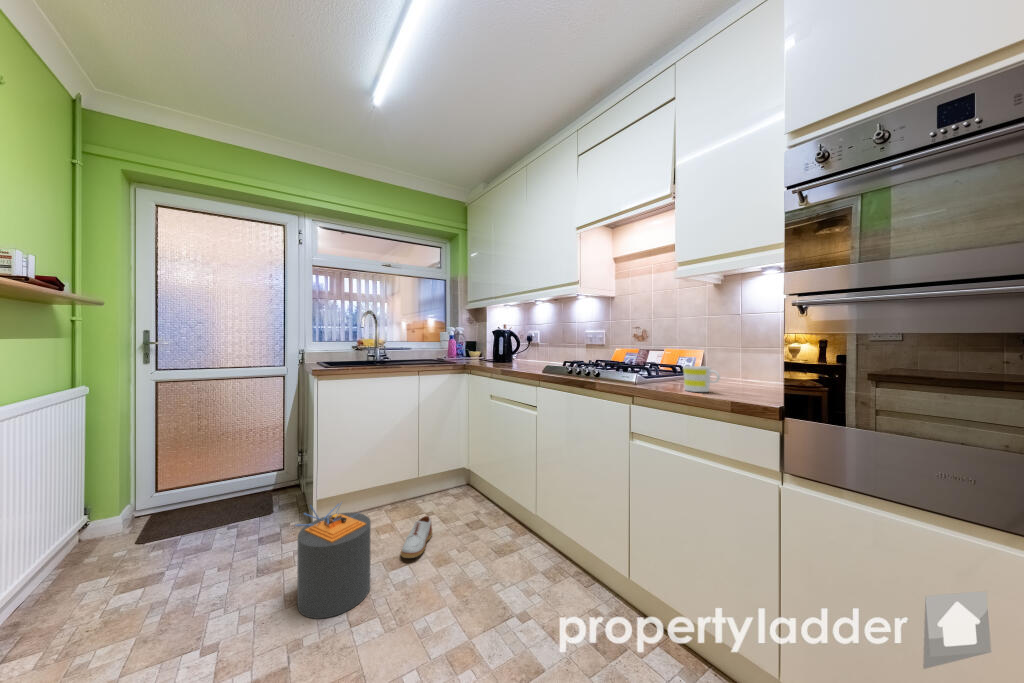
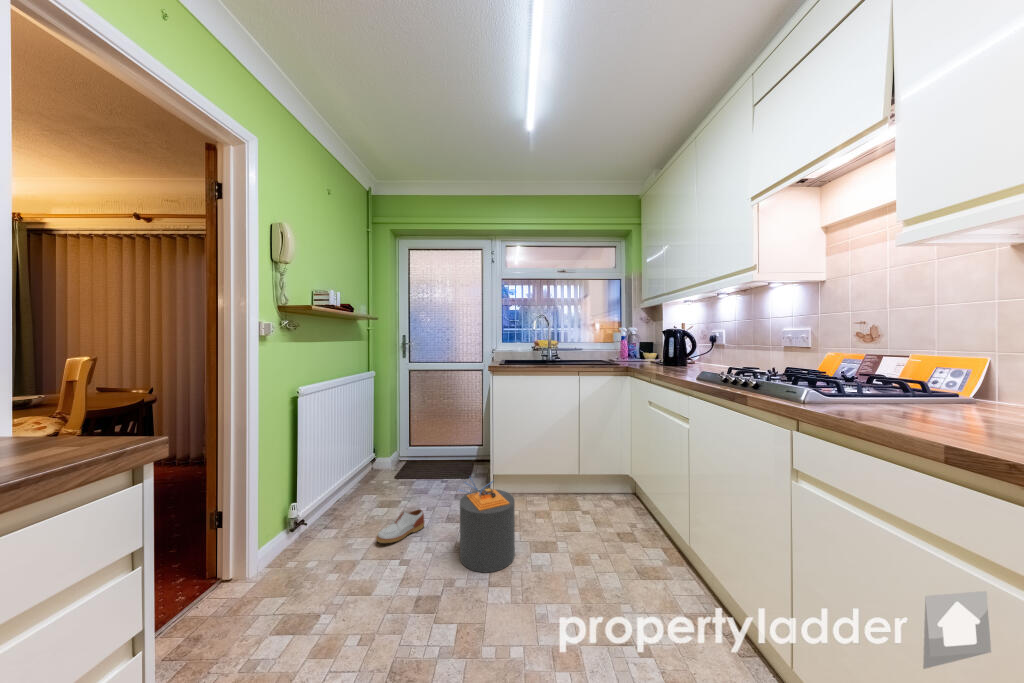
mug: present [683,366,720,392] -> none [872,383,942,426]
shoe: present [401,516,432,558] -> present [376,509,424,543]

